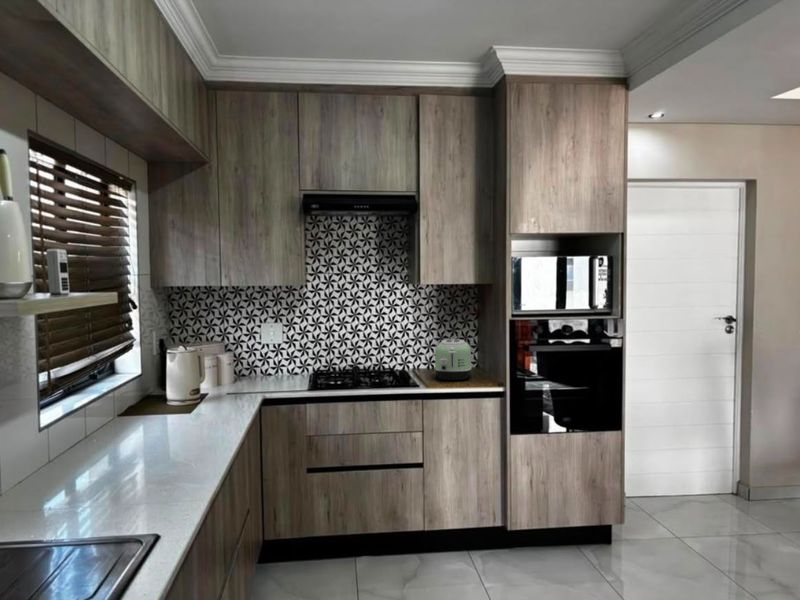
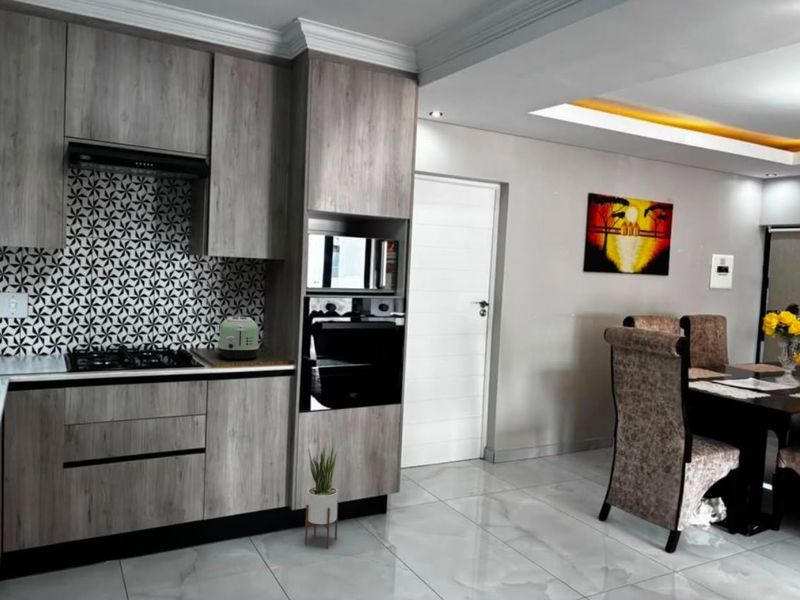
potted plant: none [518,466,554,575] -> present [305,443,338,549]

